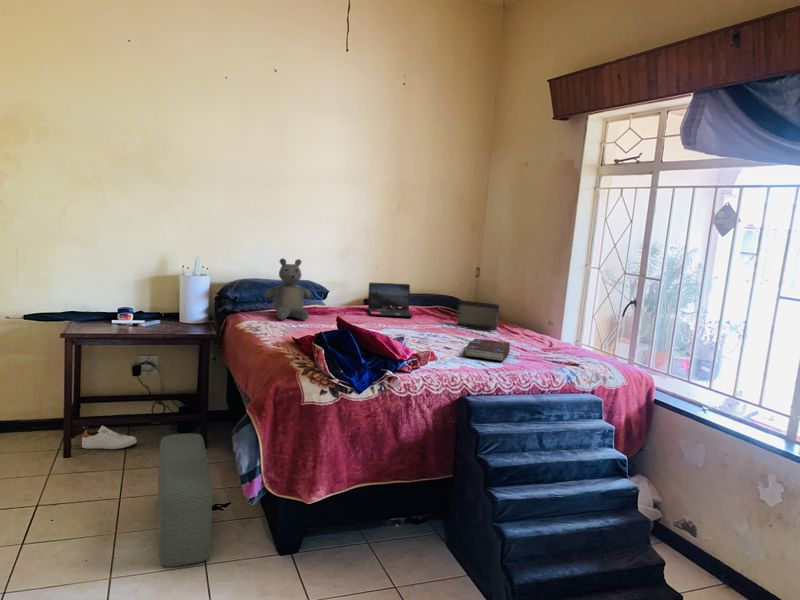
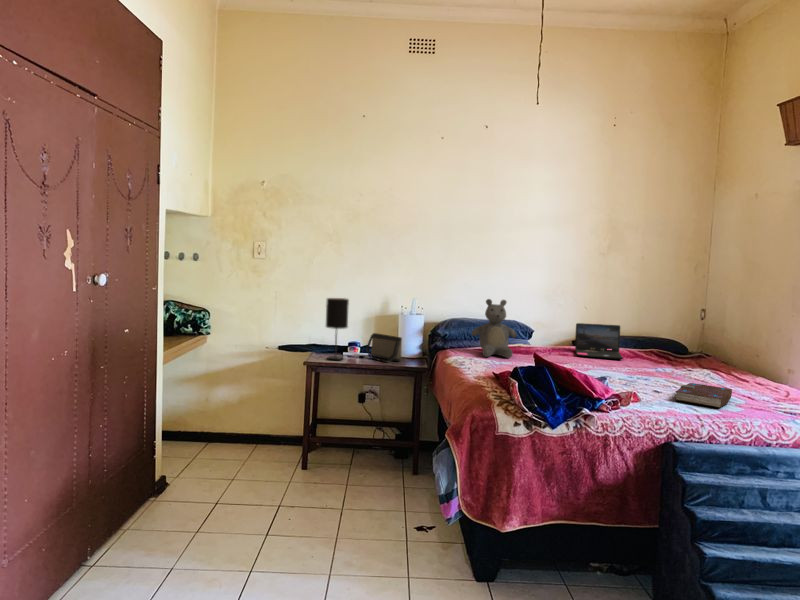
table lamp: none [88,256,118,329] -> present [326,298,349,360]
handbag: present [456,300,499,330] -> present [367,333,402,362]
shoe: present [82,426,137,449] -> none [317,444,359,466]
pouf: present [158,434,213,567] -> none [370,456,416,573]

